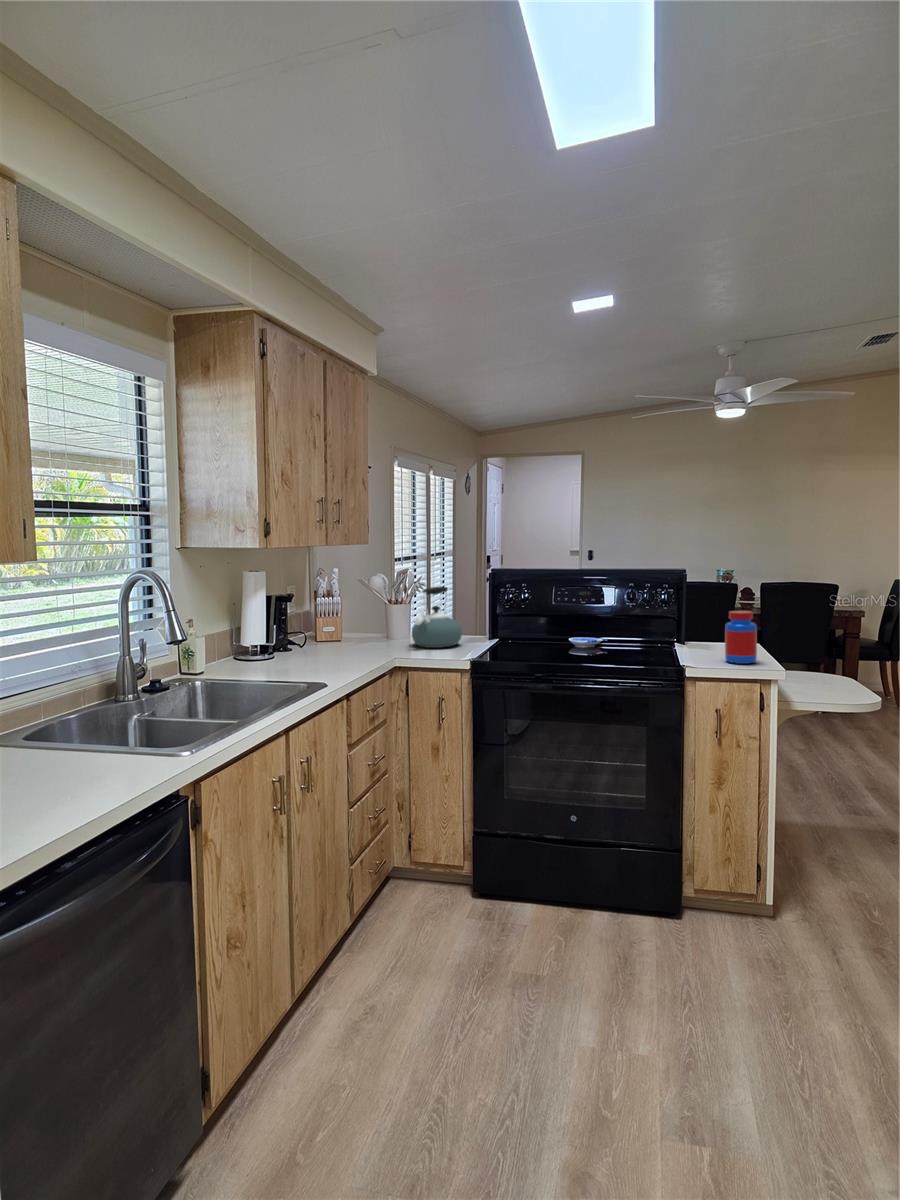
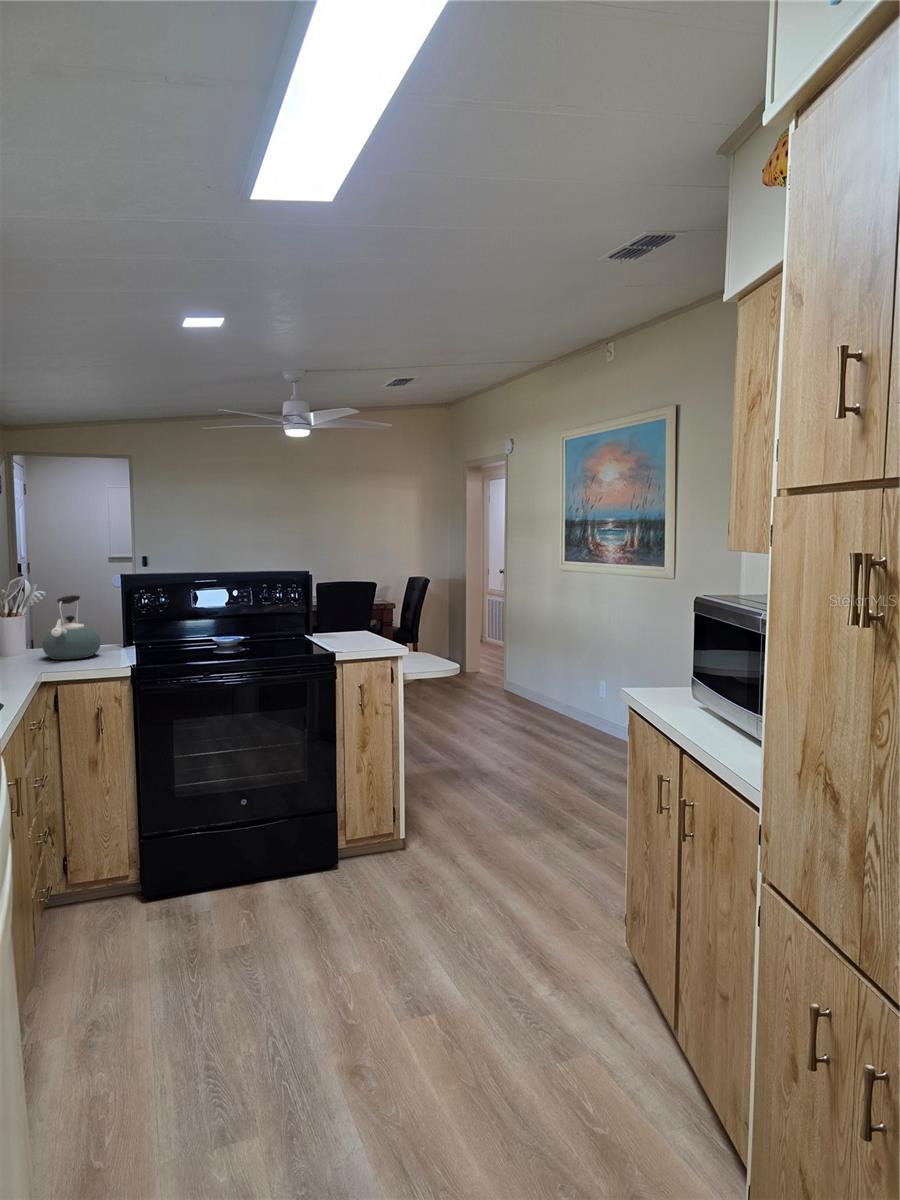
jar: present [725,611,757,664] -> none [355,603,381,647]

